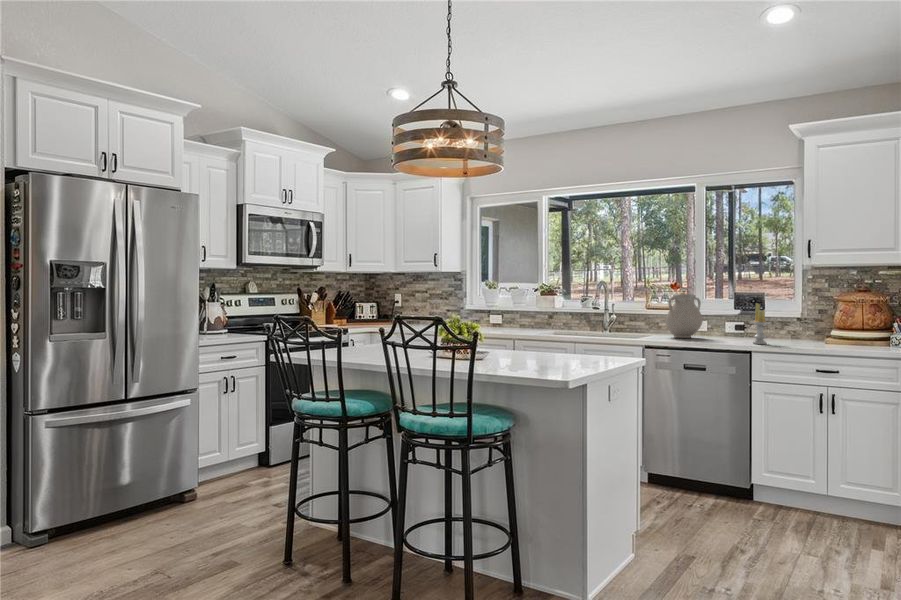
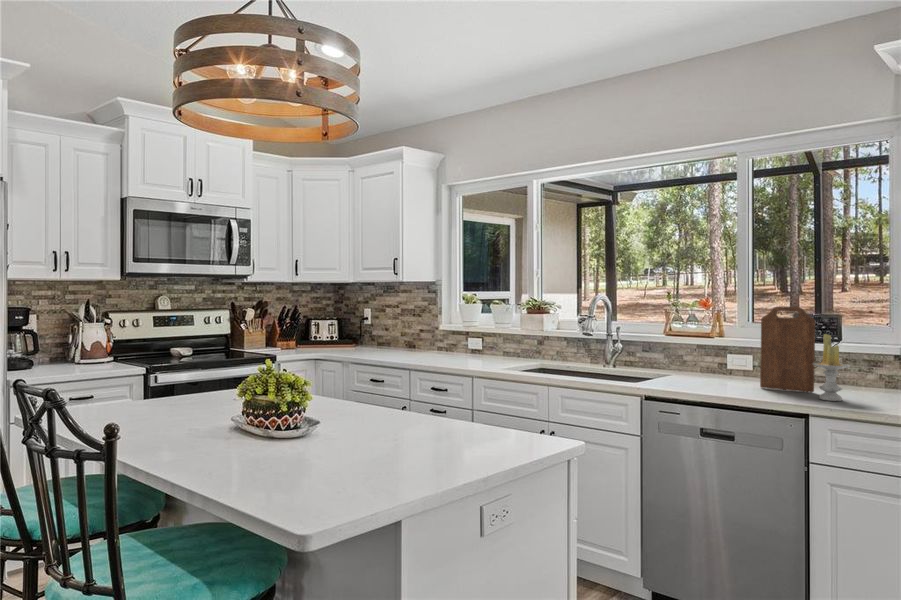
cutting board: none [715,287,750,341] -> present [760,306,815,393]
vase: present [666,294,703,338] -> none [686,316,742,382]

